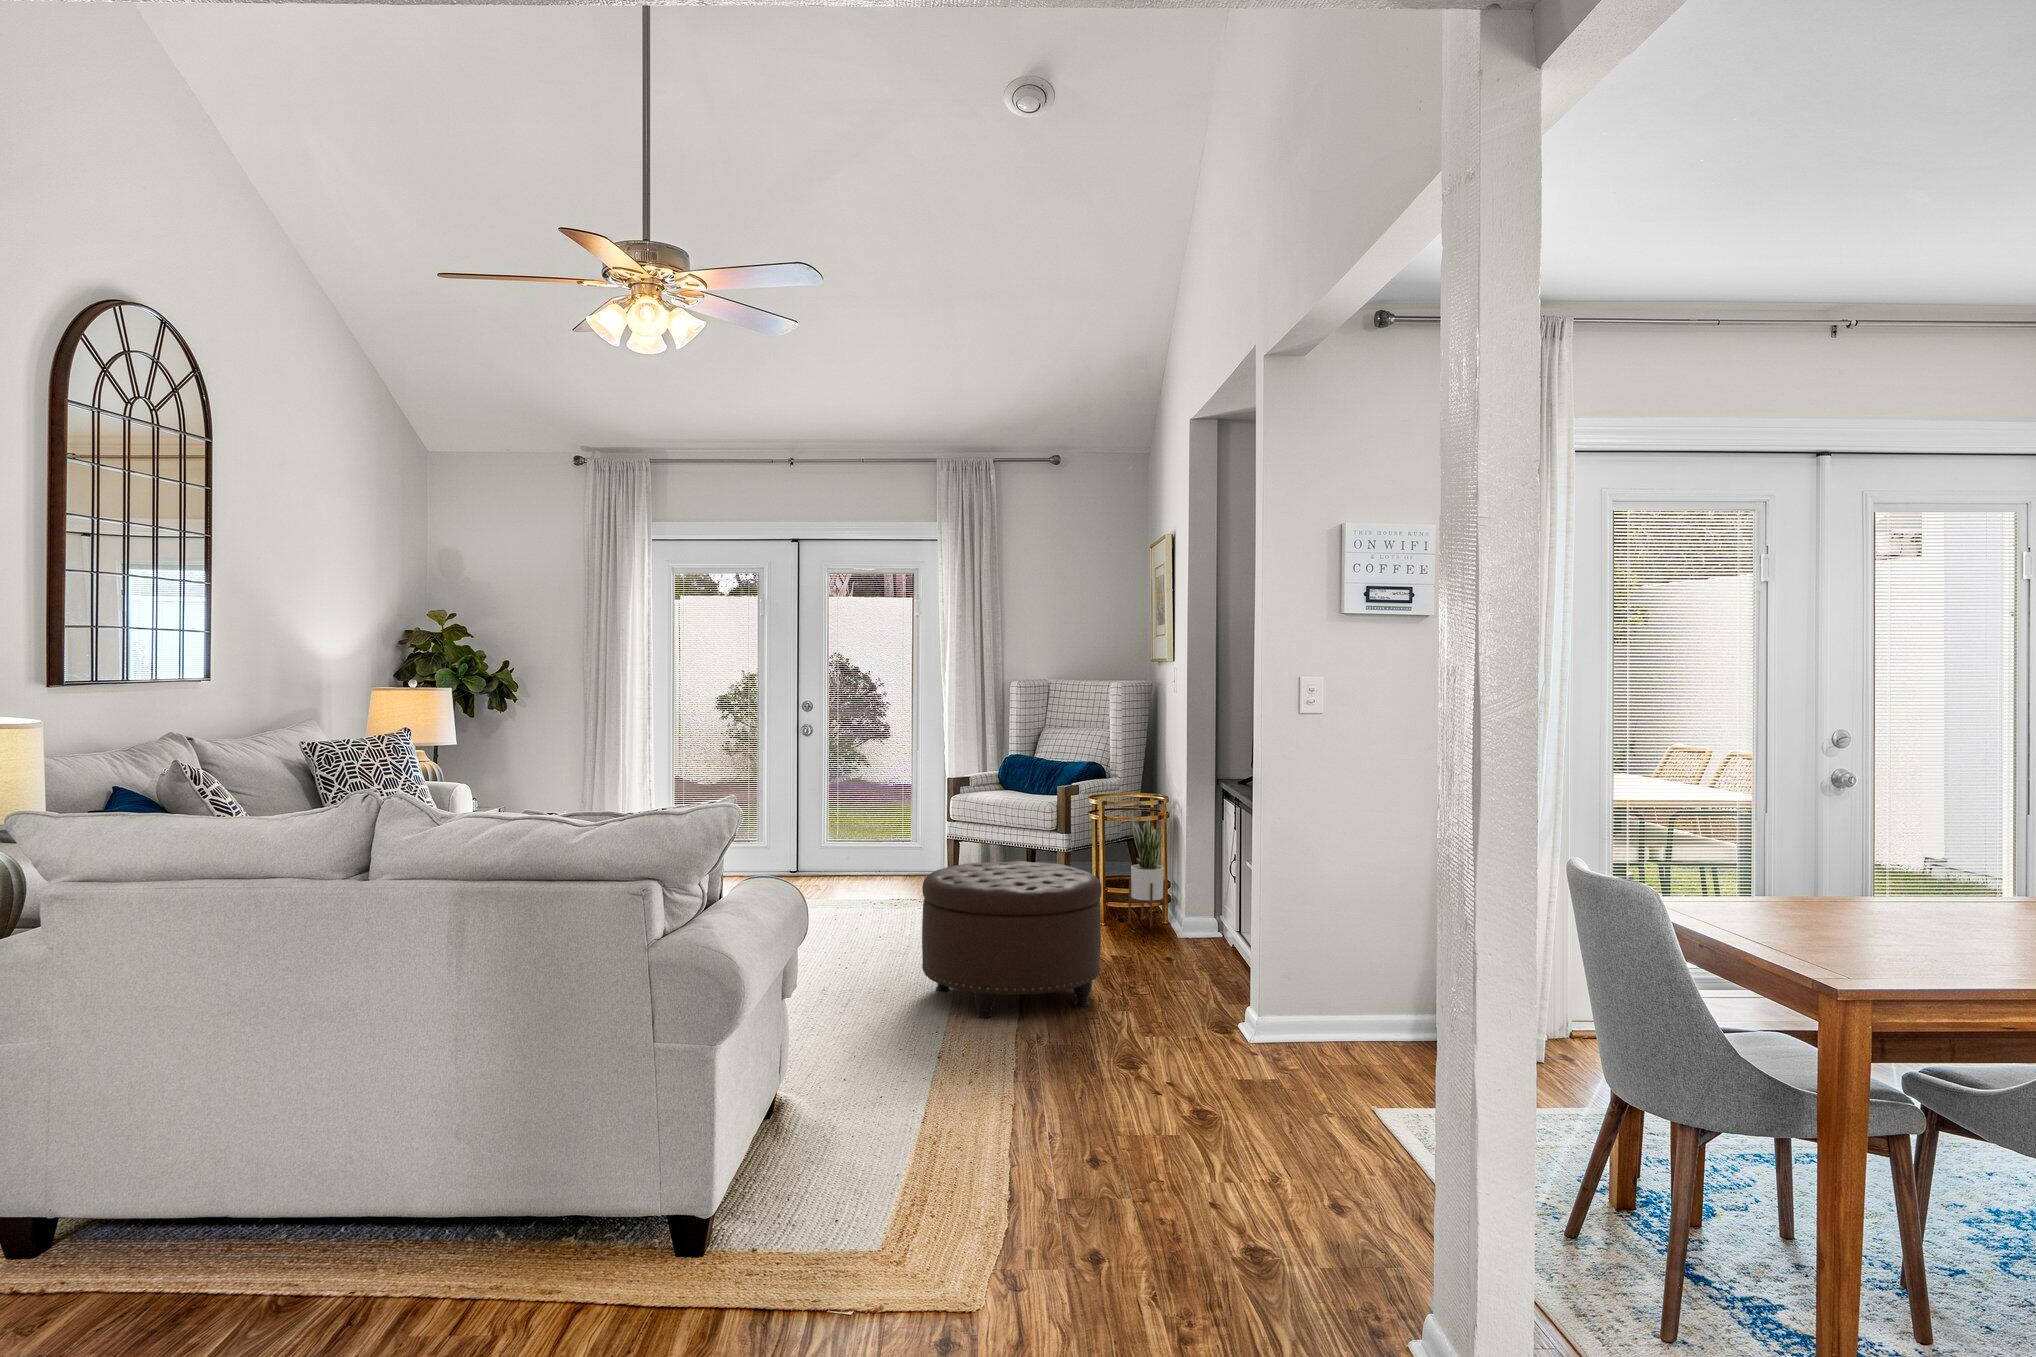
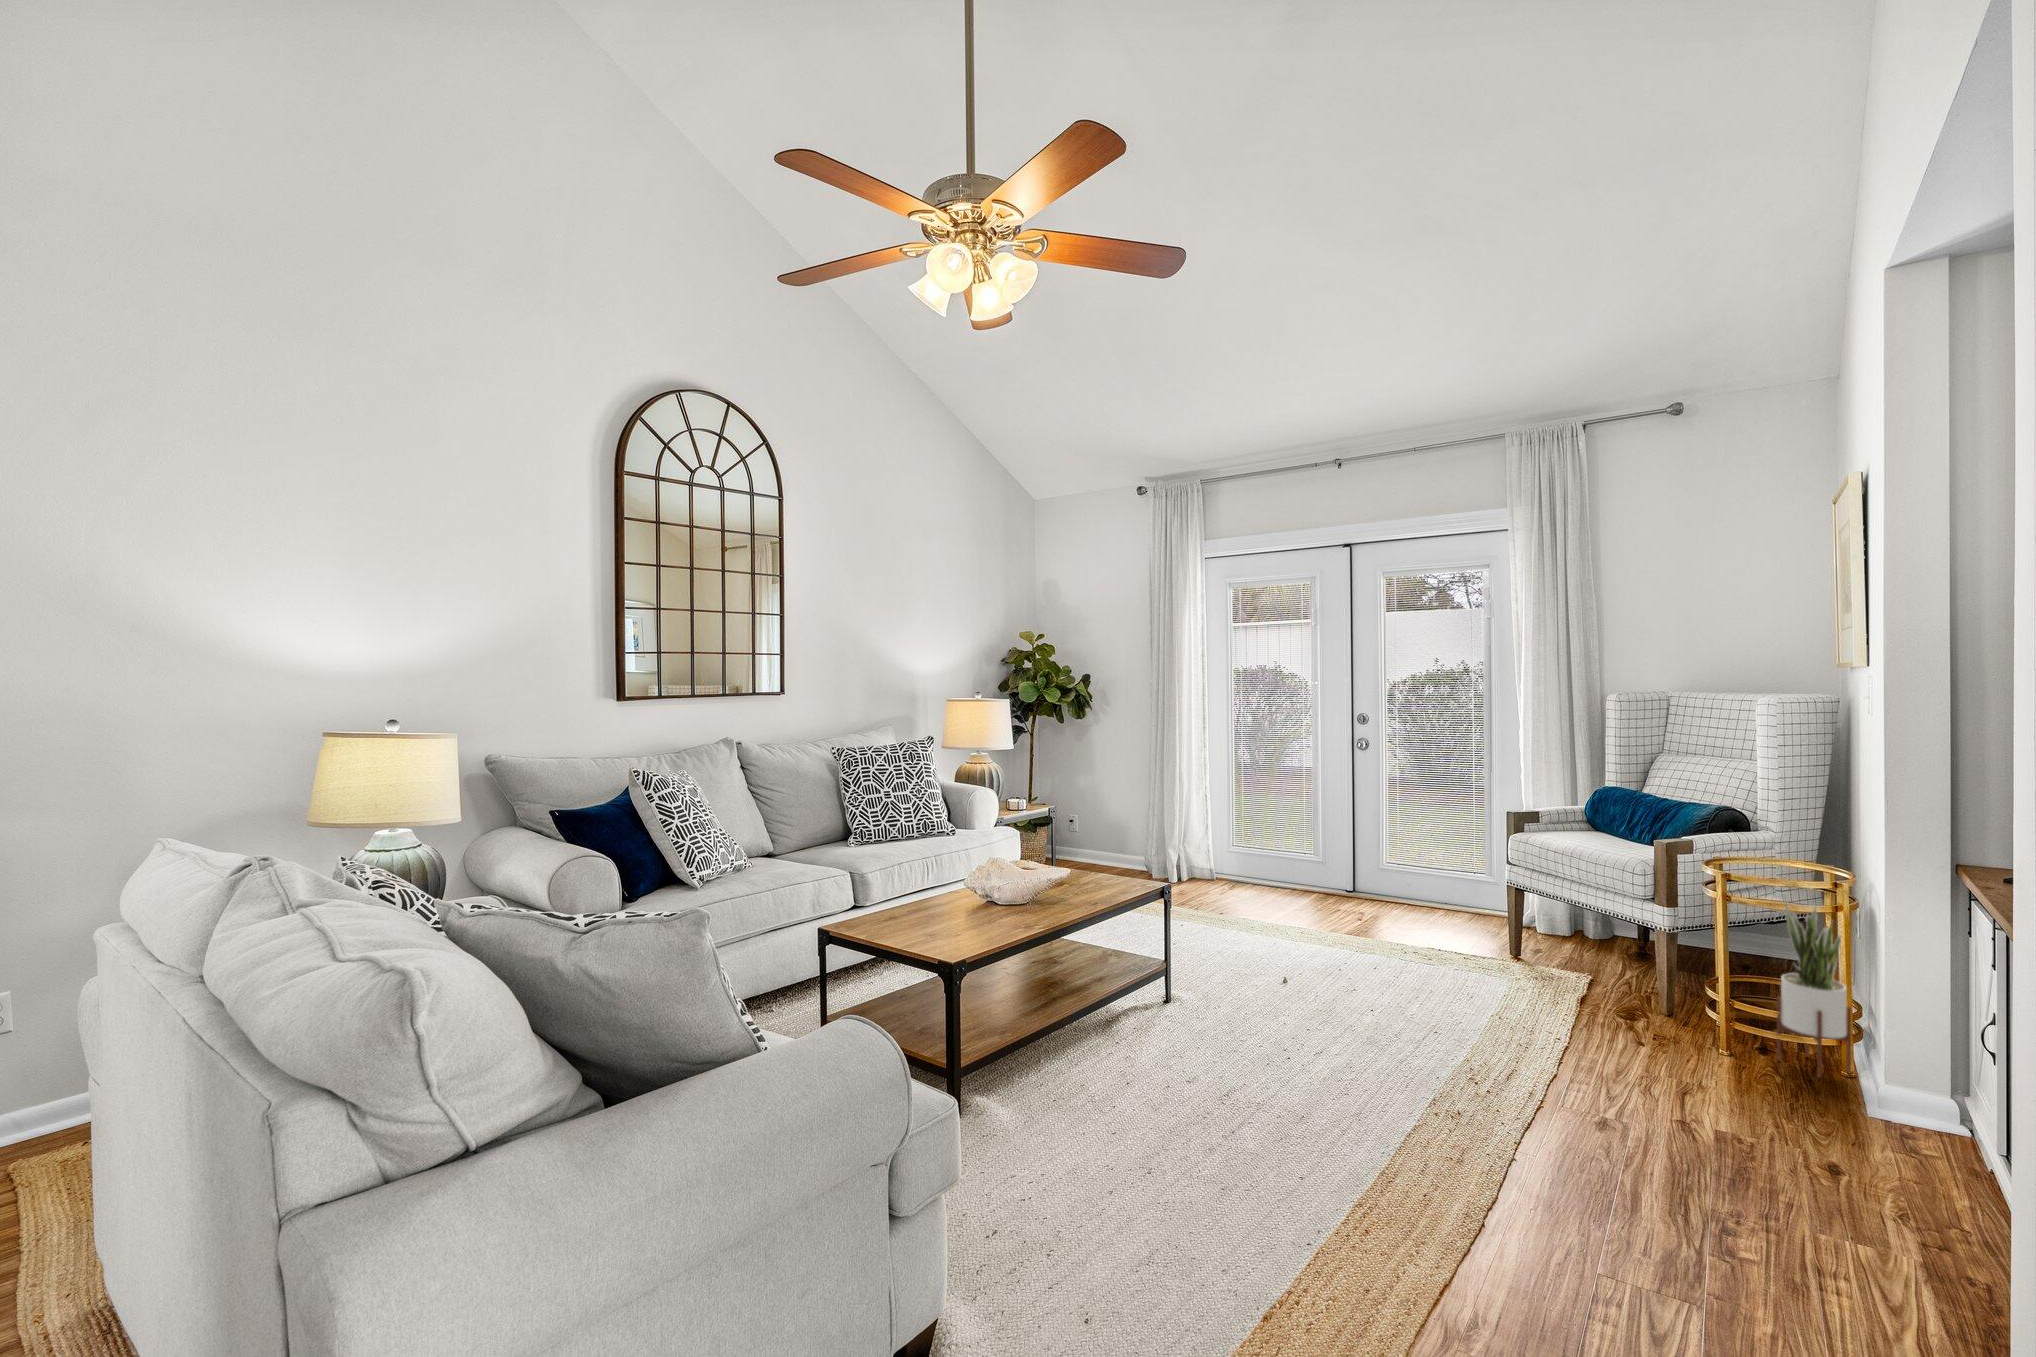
ottoman: present [922,861,1102,1019] -> none [1342,962,1649,1255]

